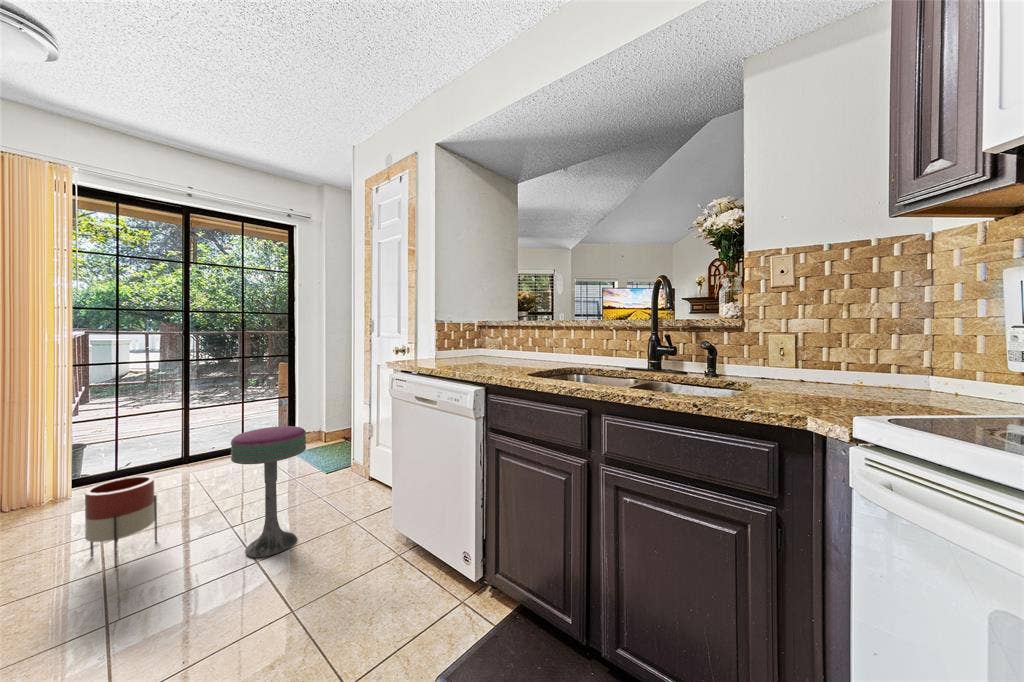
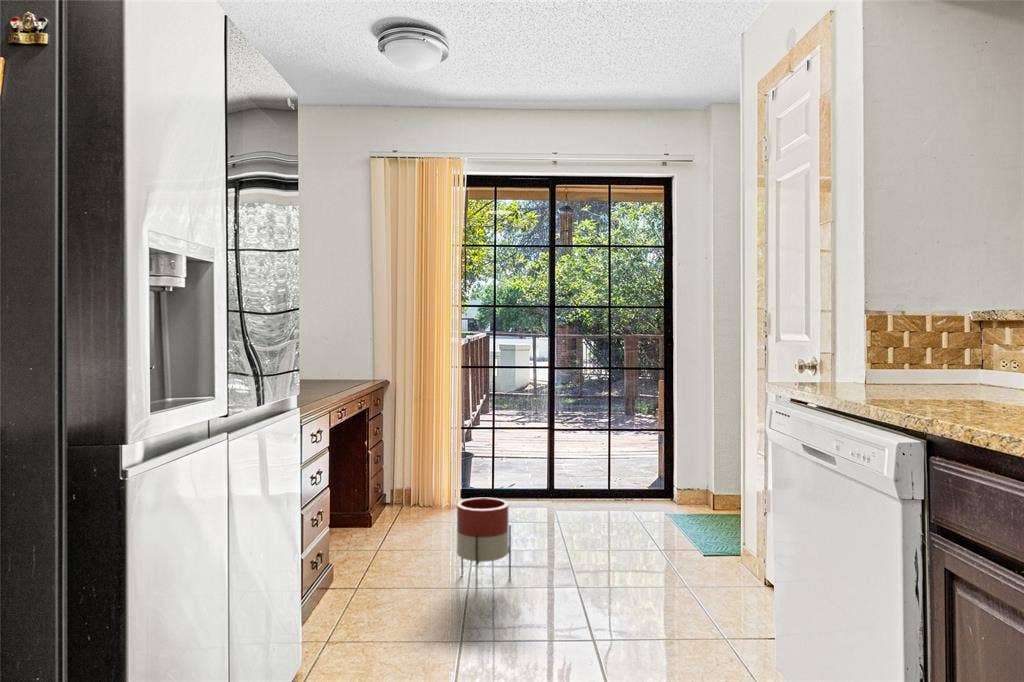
bar stool: present [231,426,306,558] -> none [571,465,656,638]

